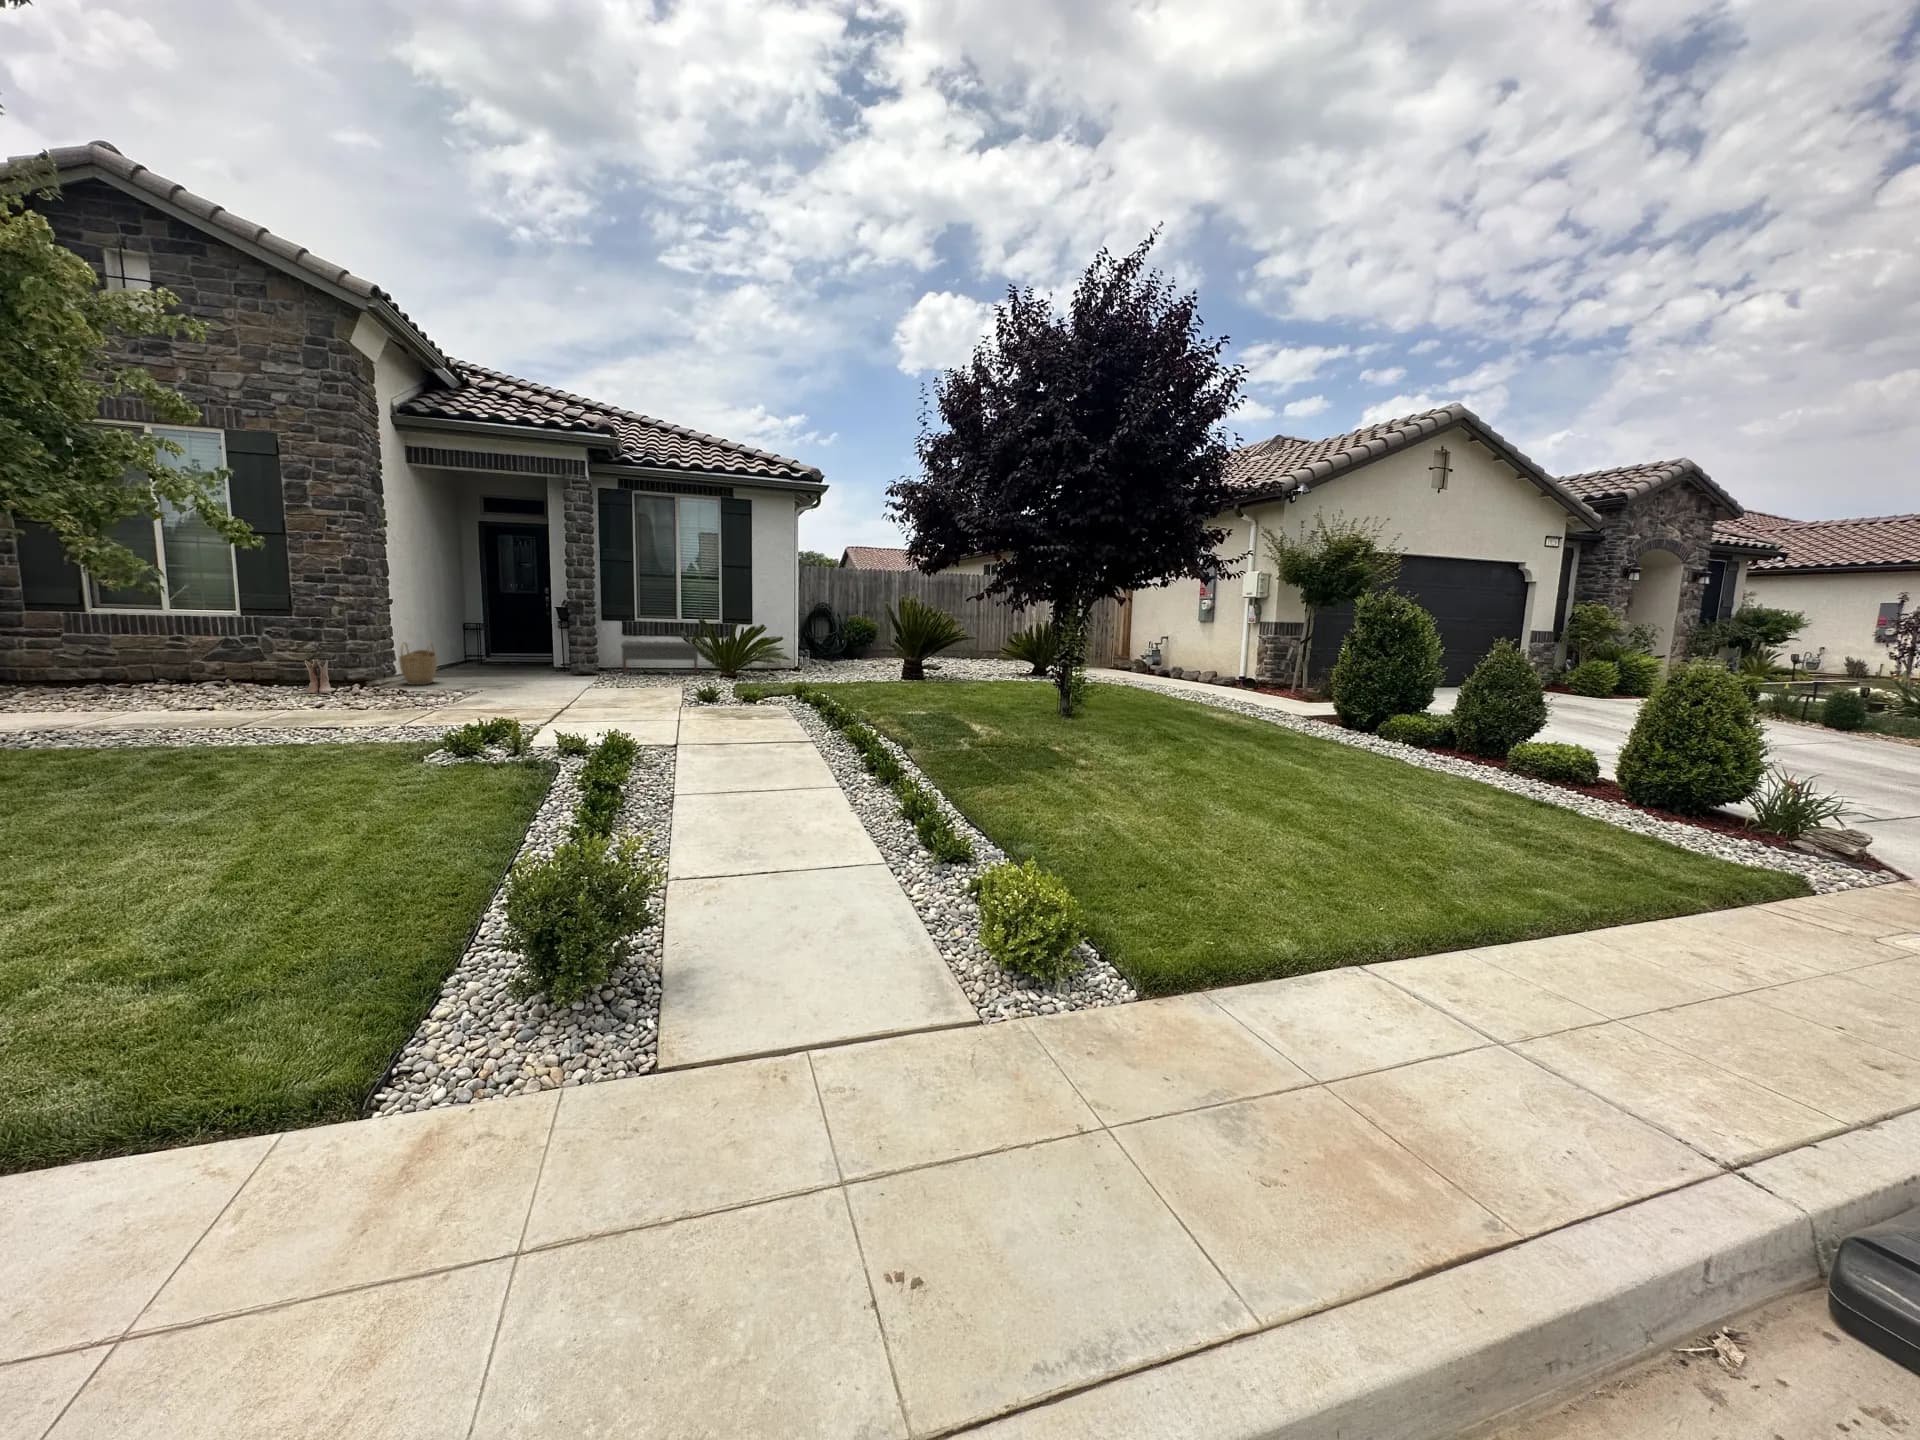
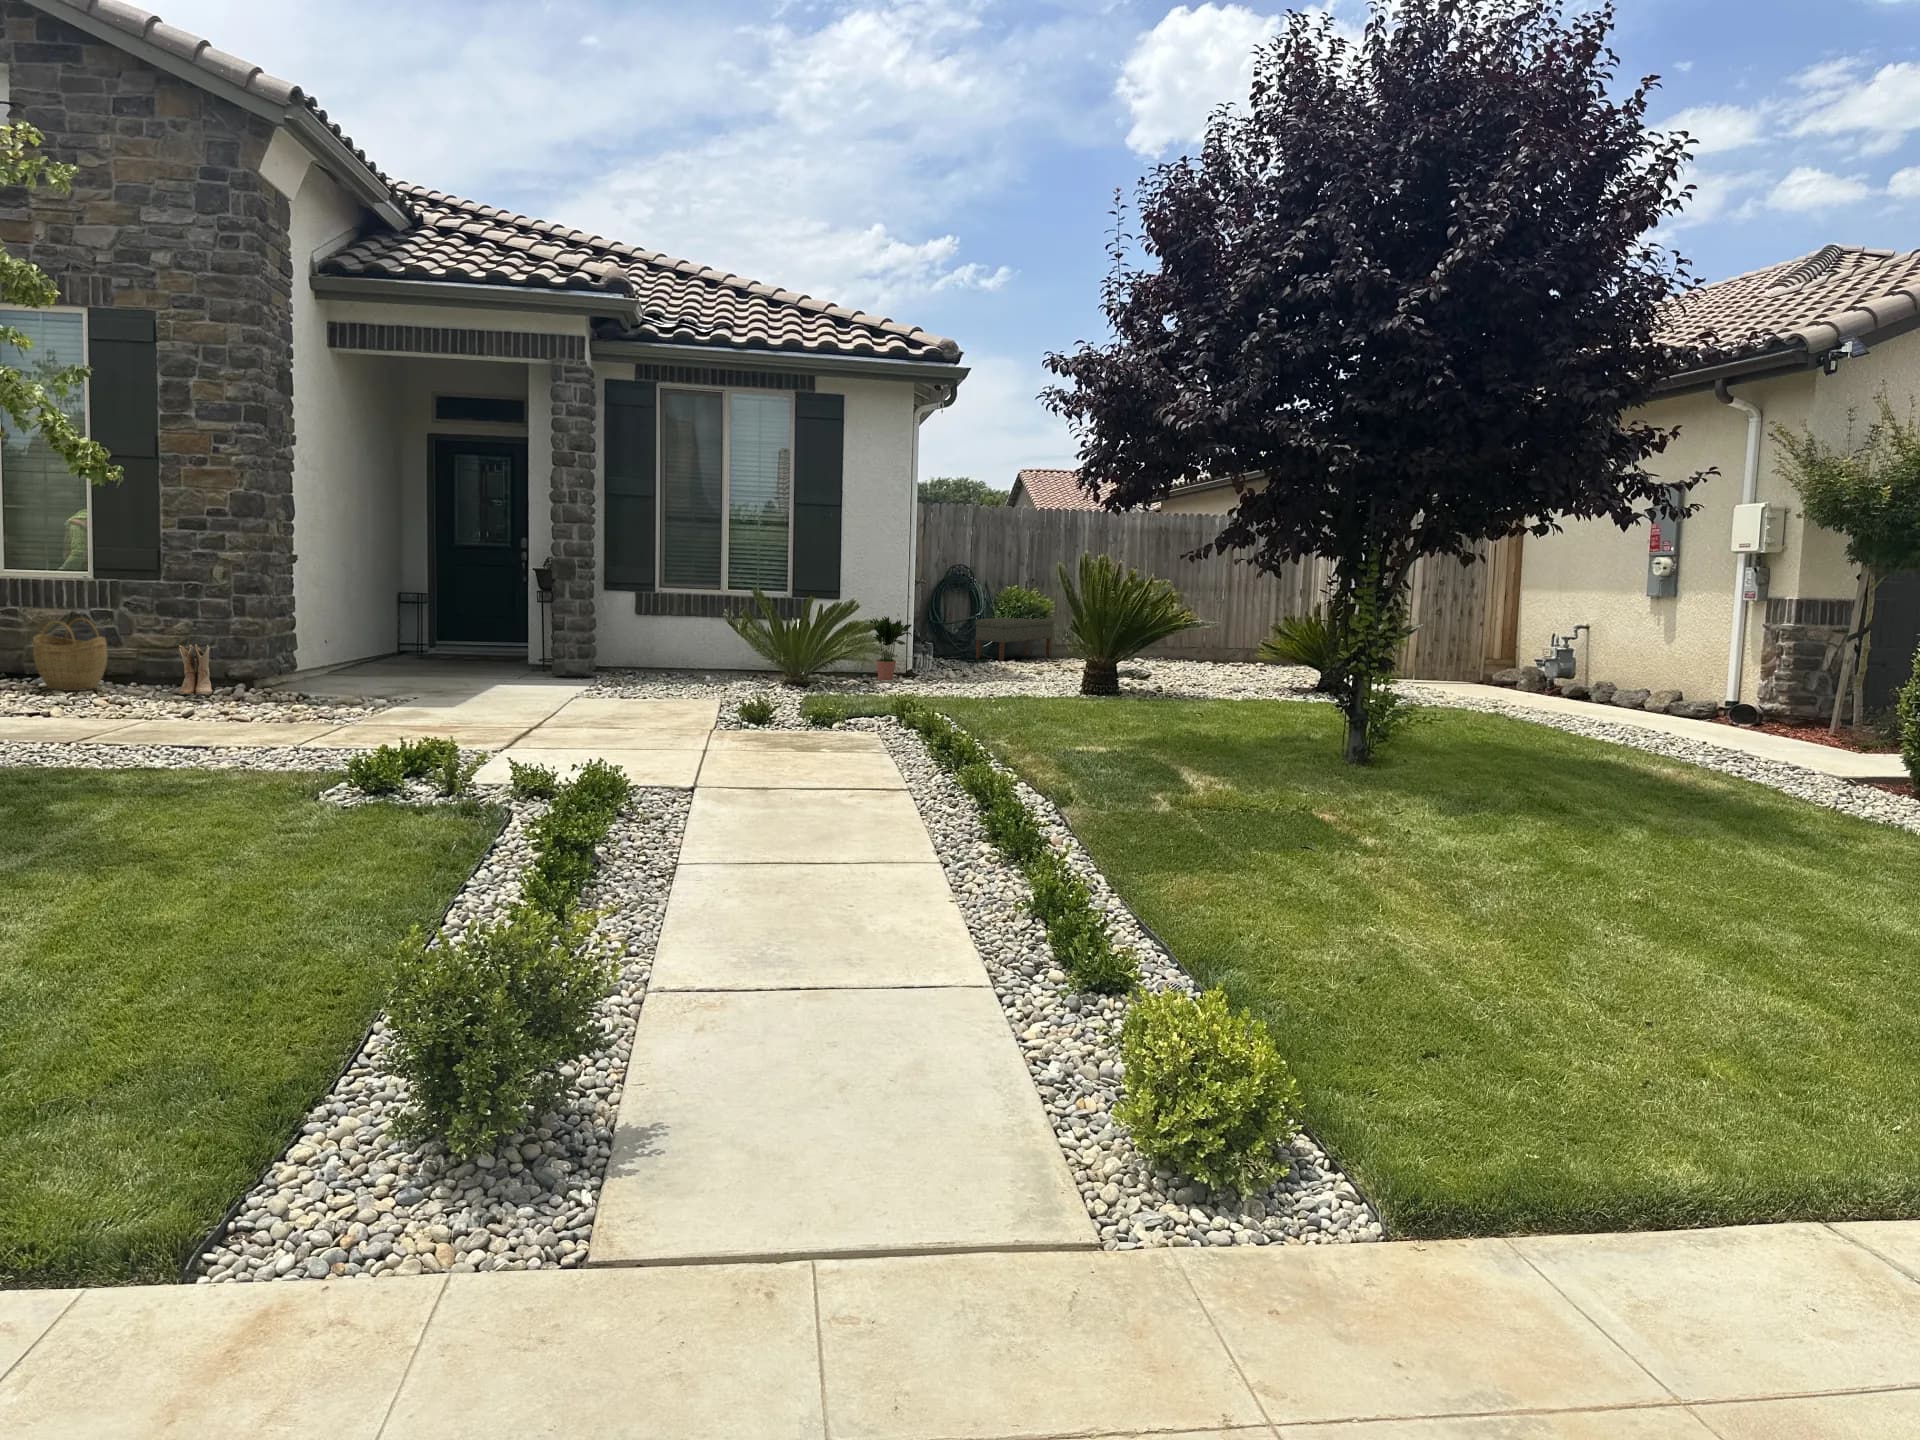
potted plant: none [775,635,803,674] -> present [870,616,912,680]
bench: present [621,641,698,674] -> present [975,616,1054,661]
woven basket: present [399,643,437,685] -> present [33,618,108,691]

